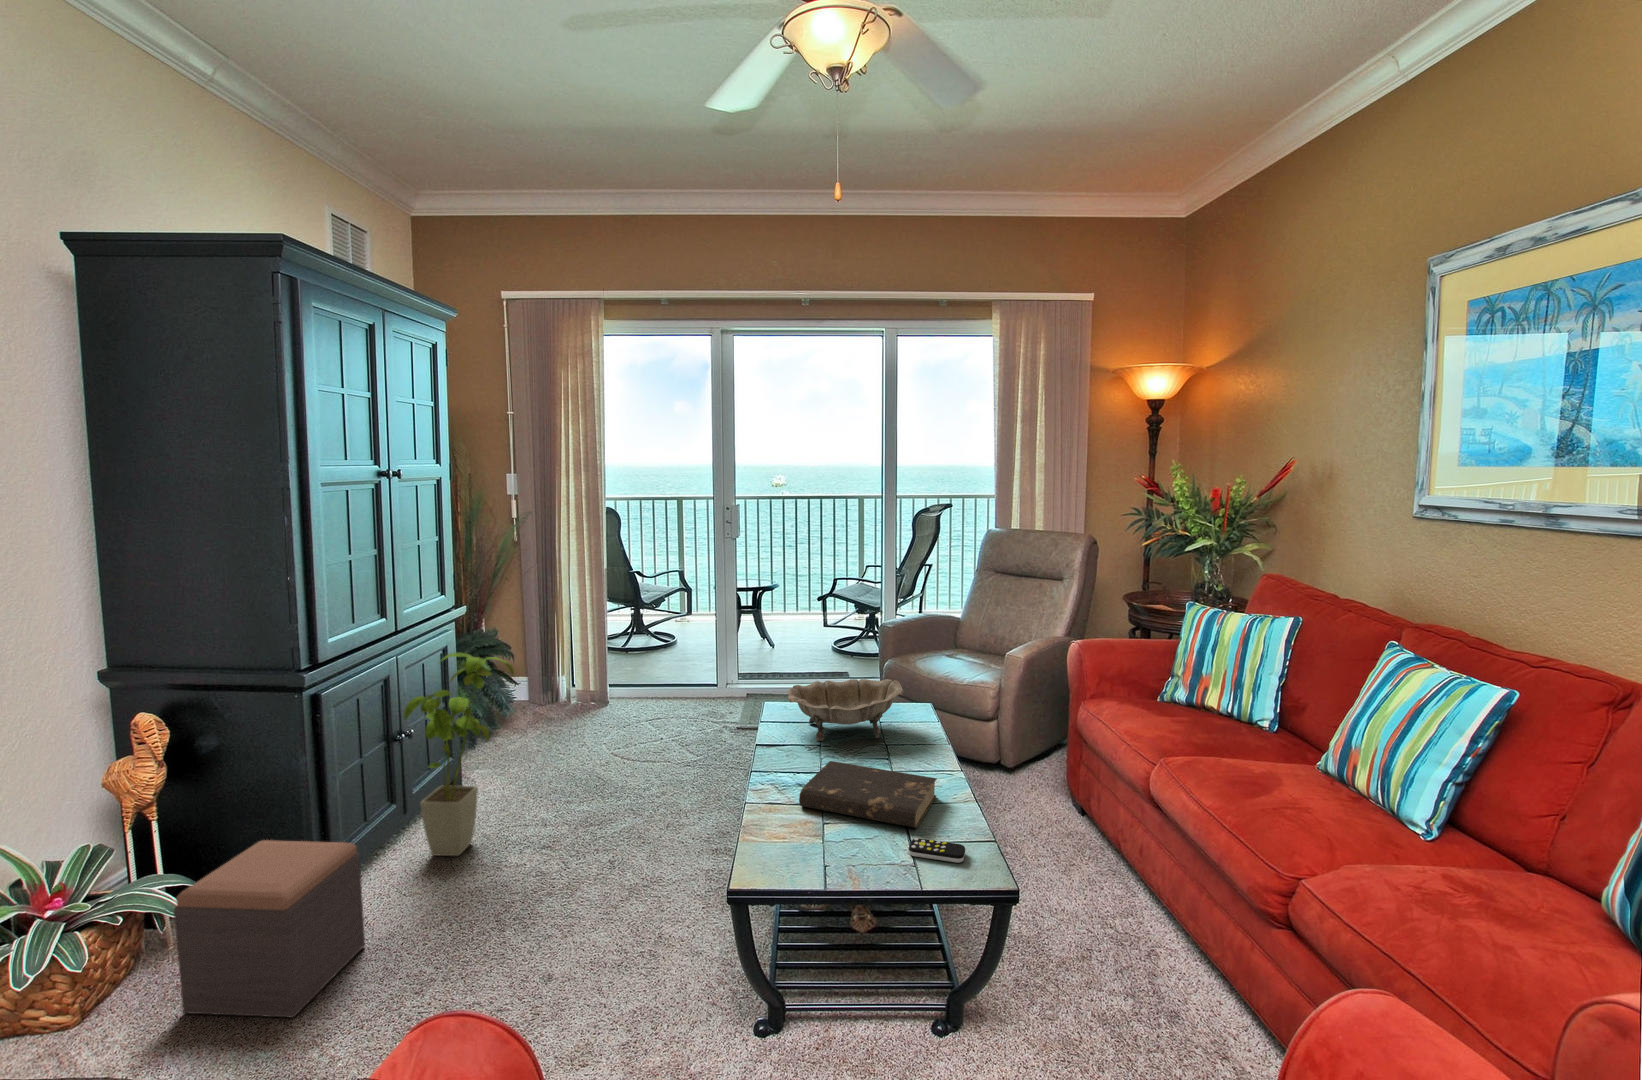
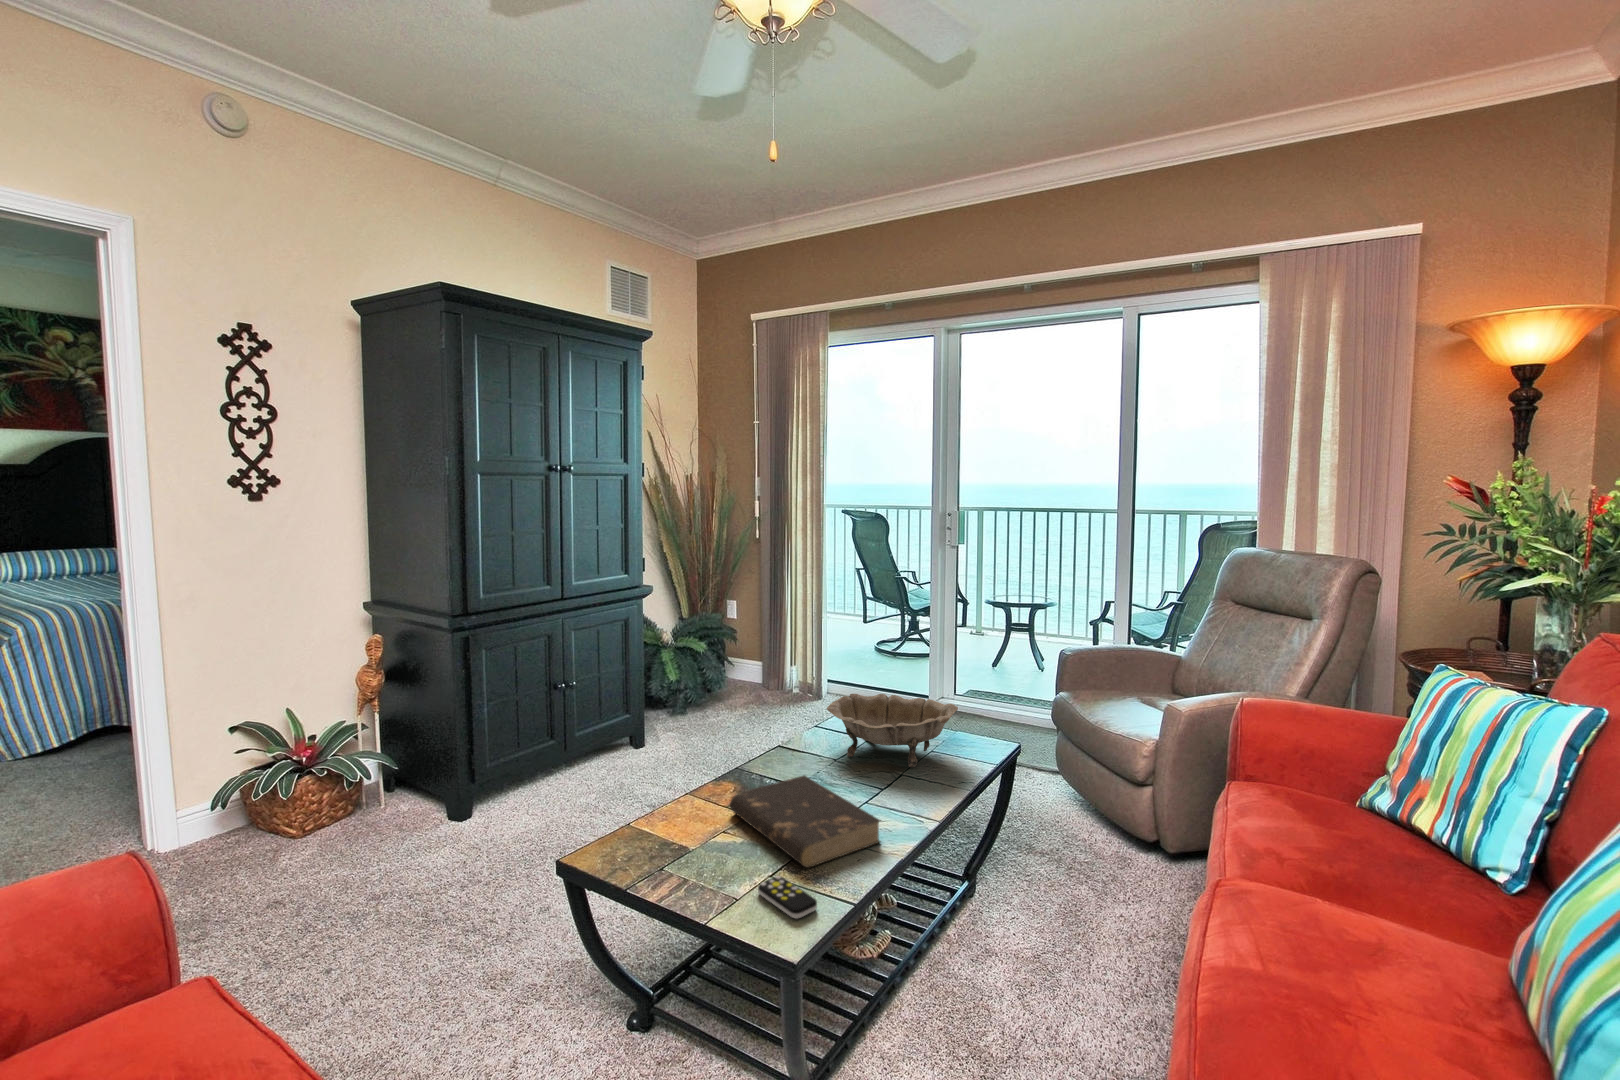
house plant: present [404,652,514,856] -> none [545,620,639,794]
footstool: present [174,840,365,1018] -> none [337,740,465,876]

